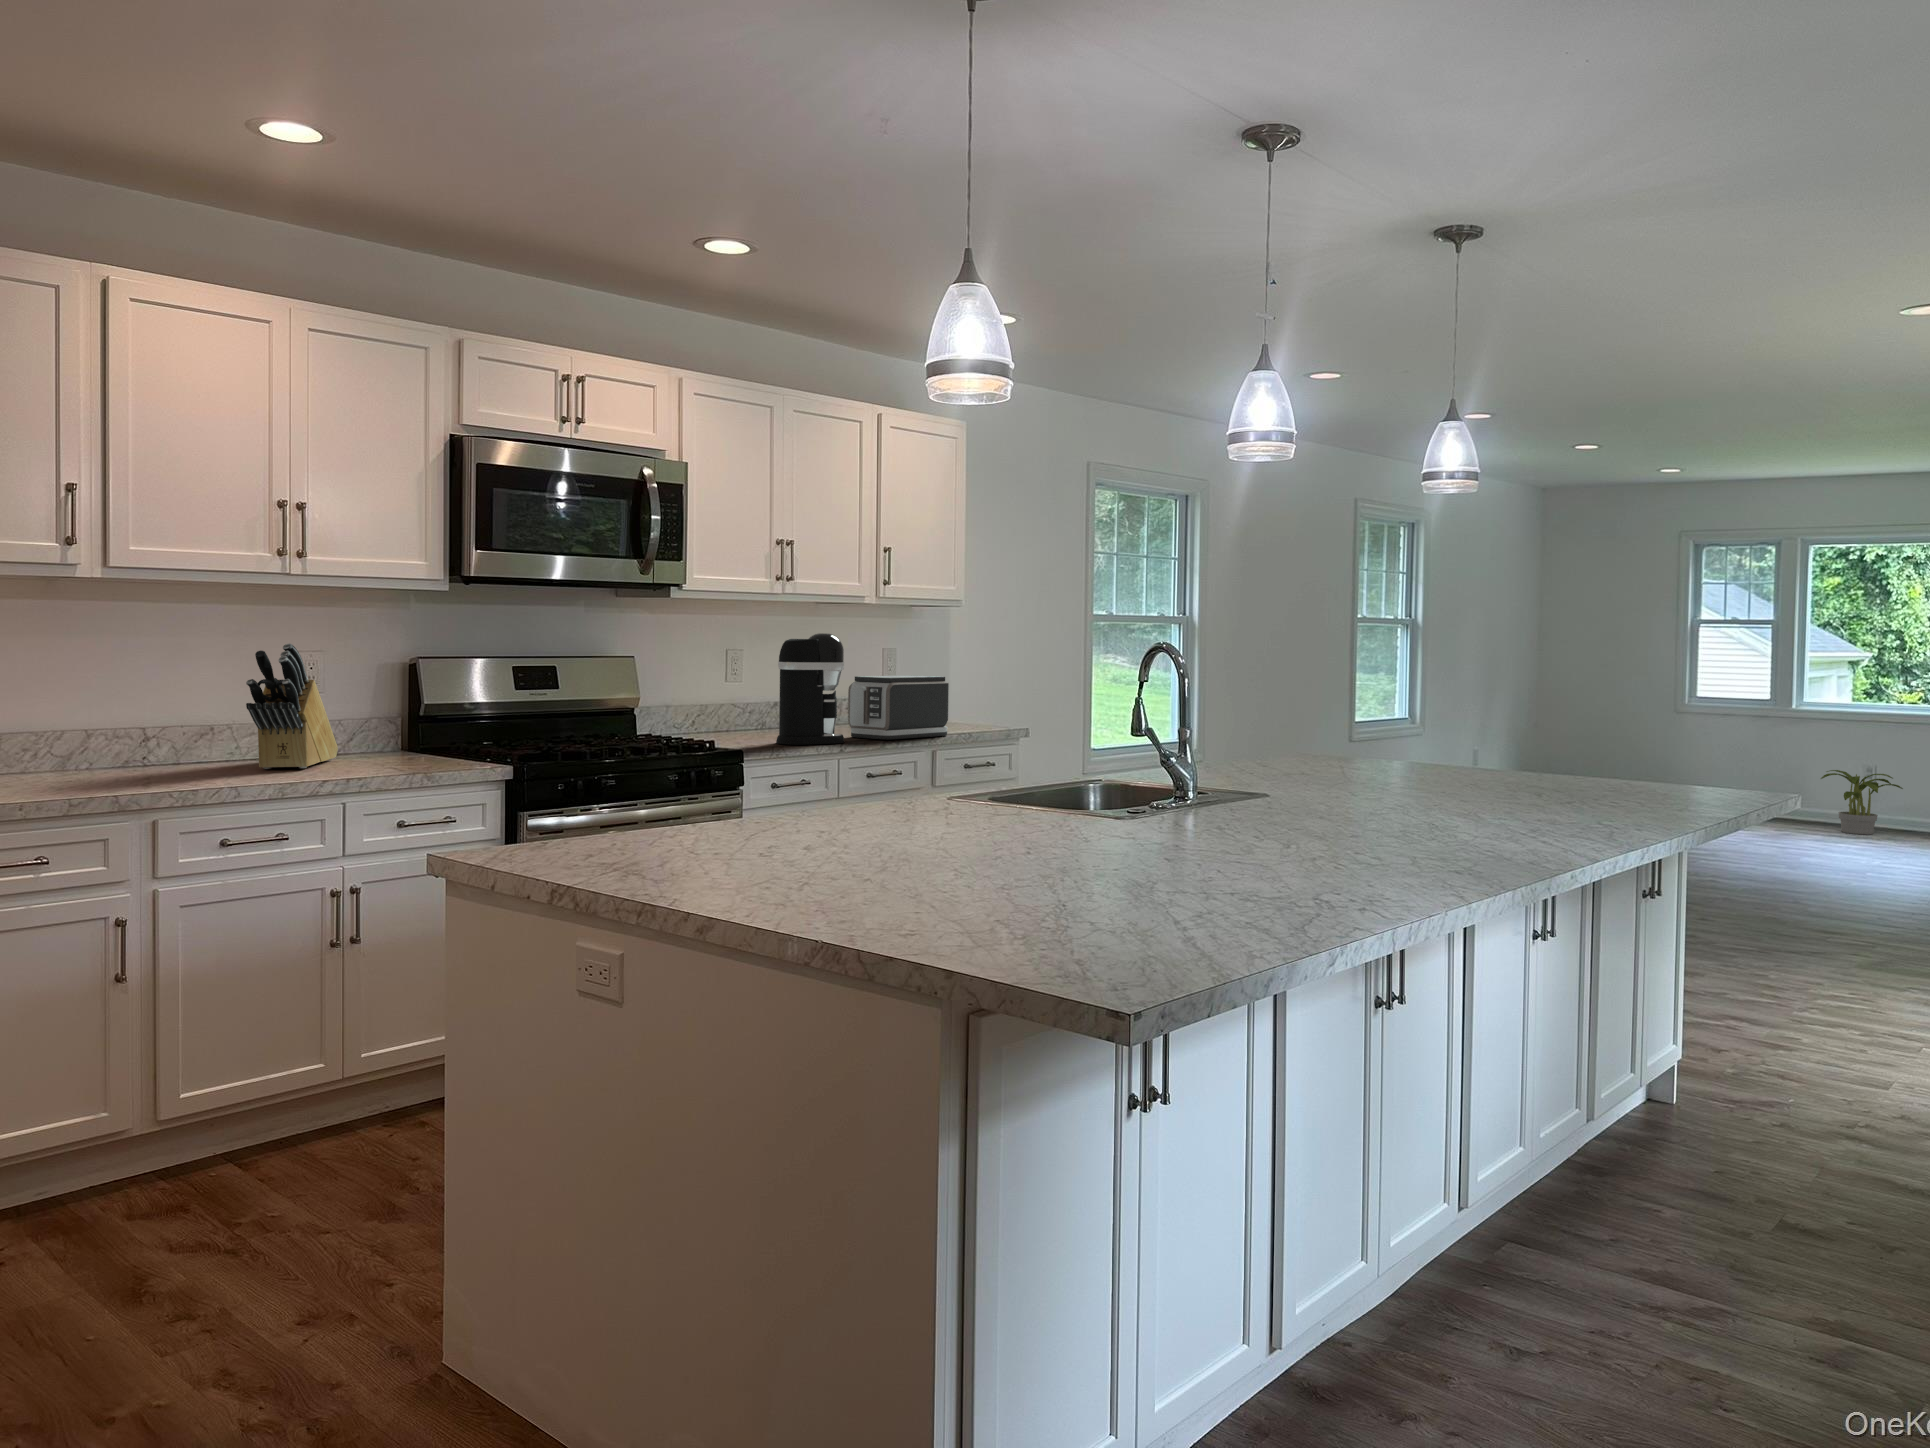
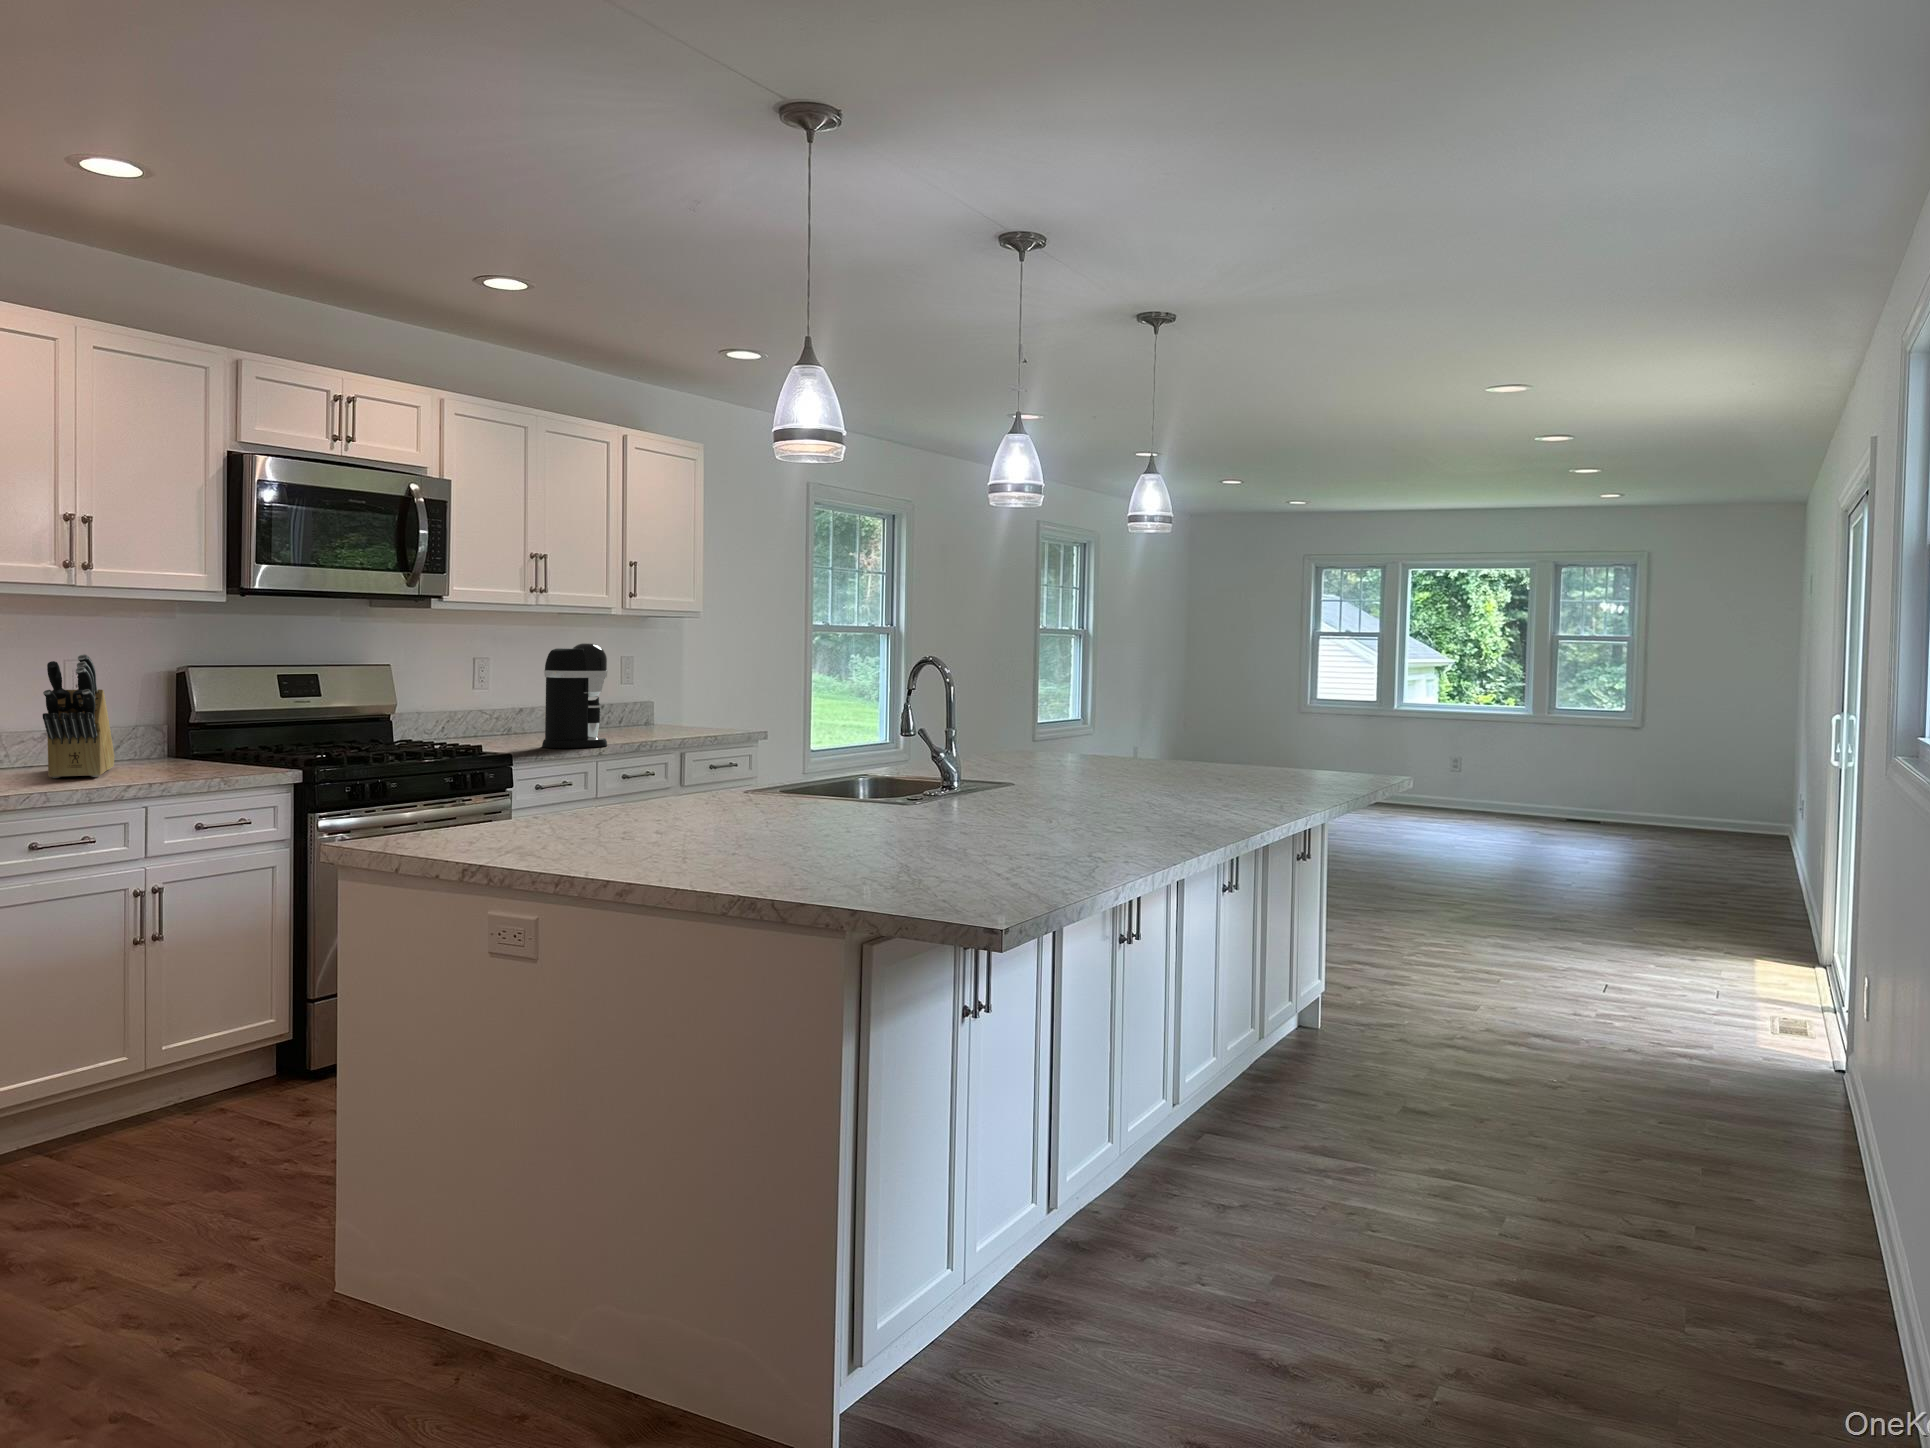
toaster: present [848,675,949,740] -> none [605,682,699,743]
potted plant: present [1821,770,1903,834] -> none [1417,760,1480,814]

